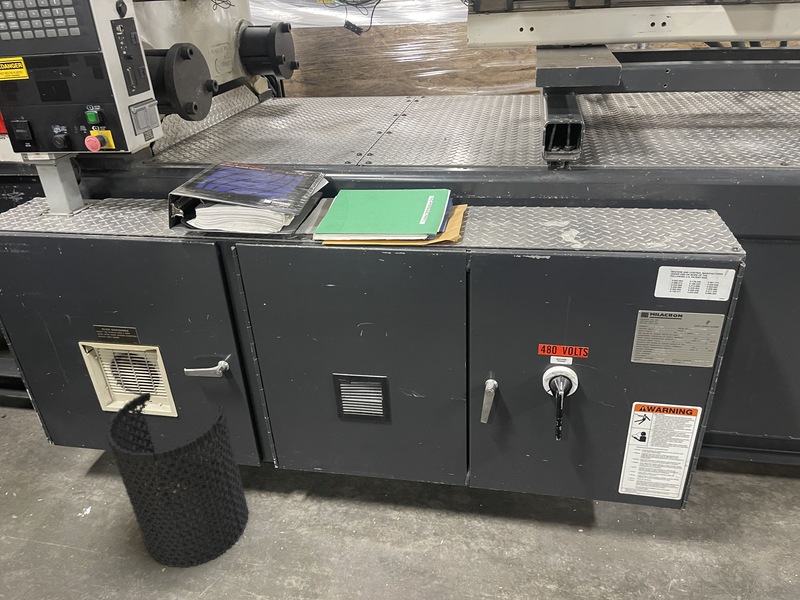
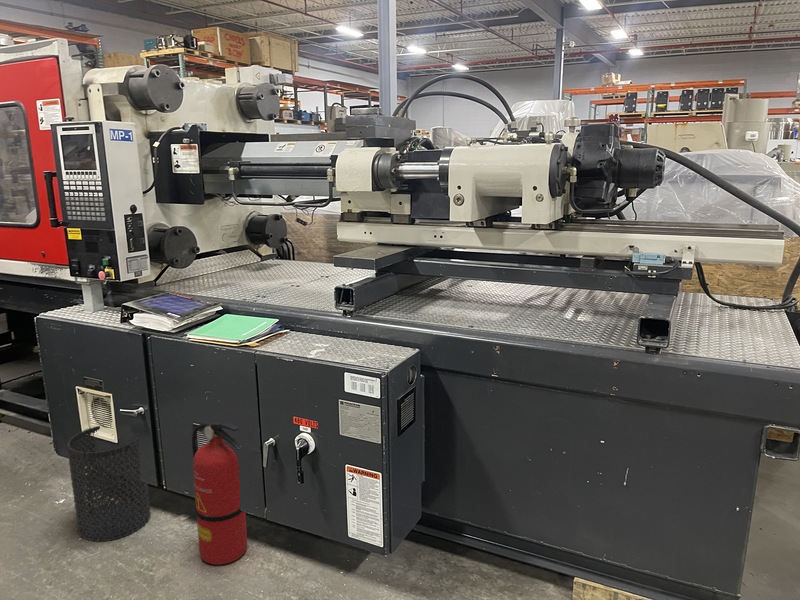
fire extinguisher: none [331,368,438,561] -> present [192,422,247,565]

